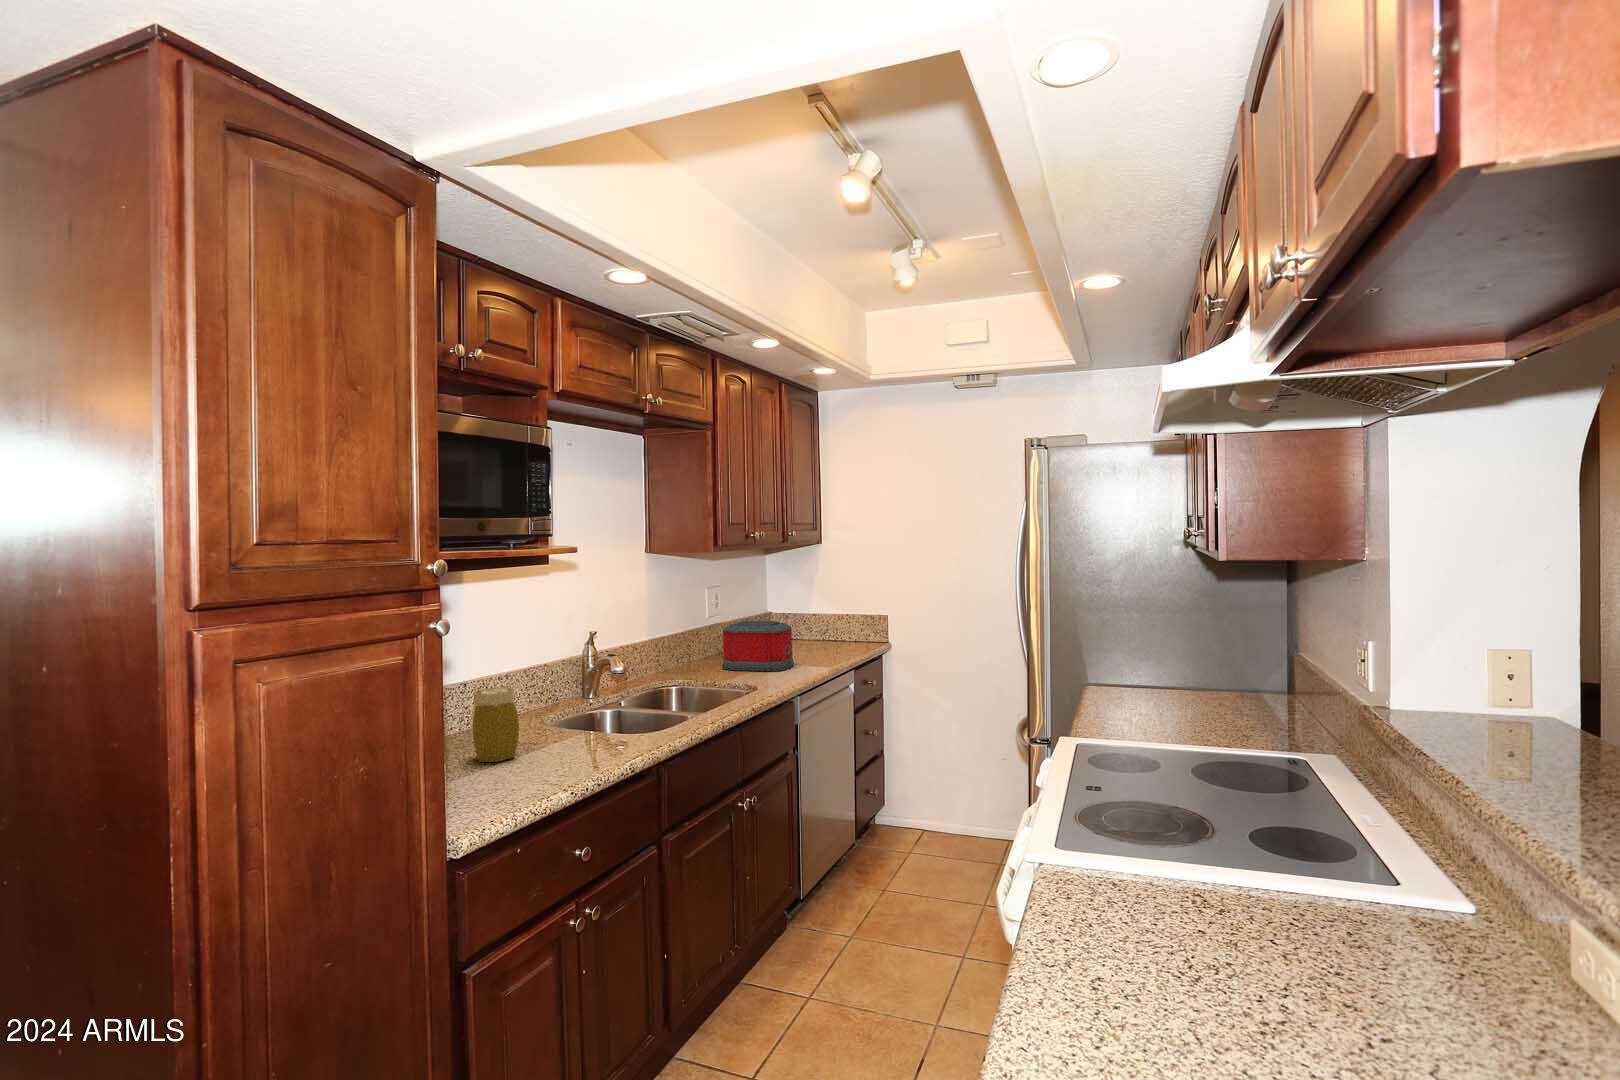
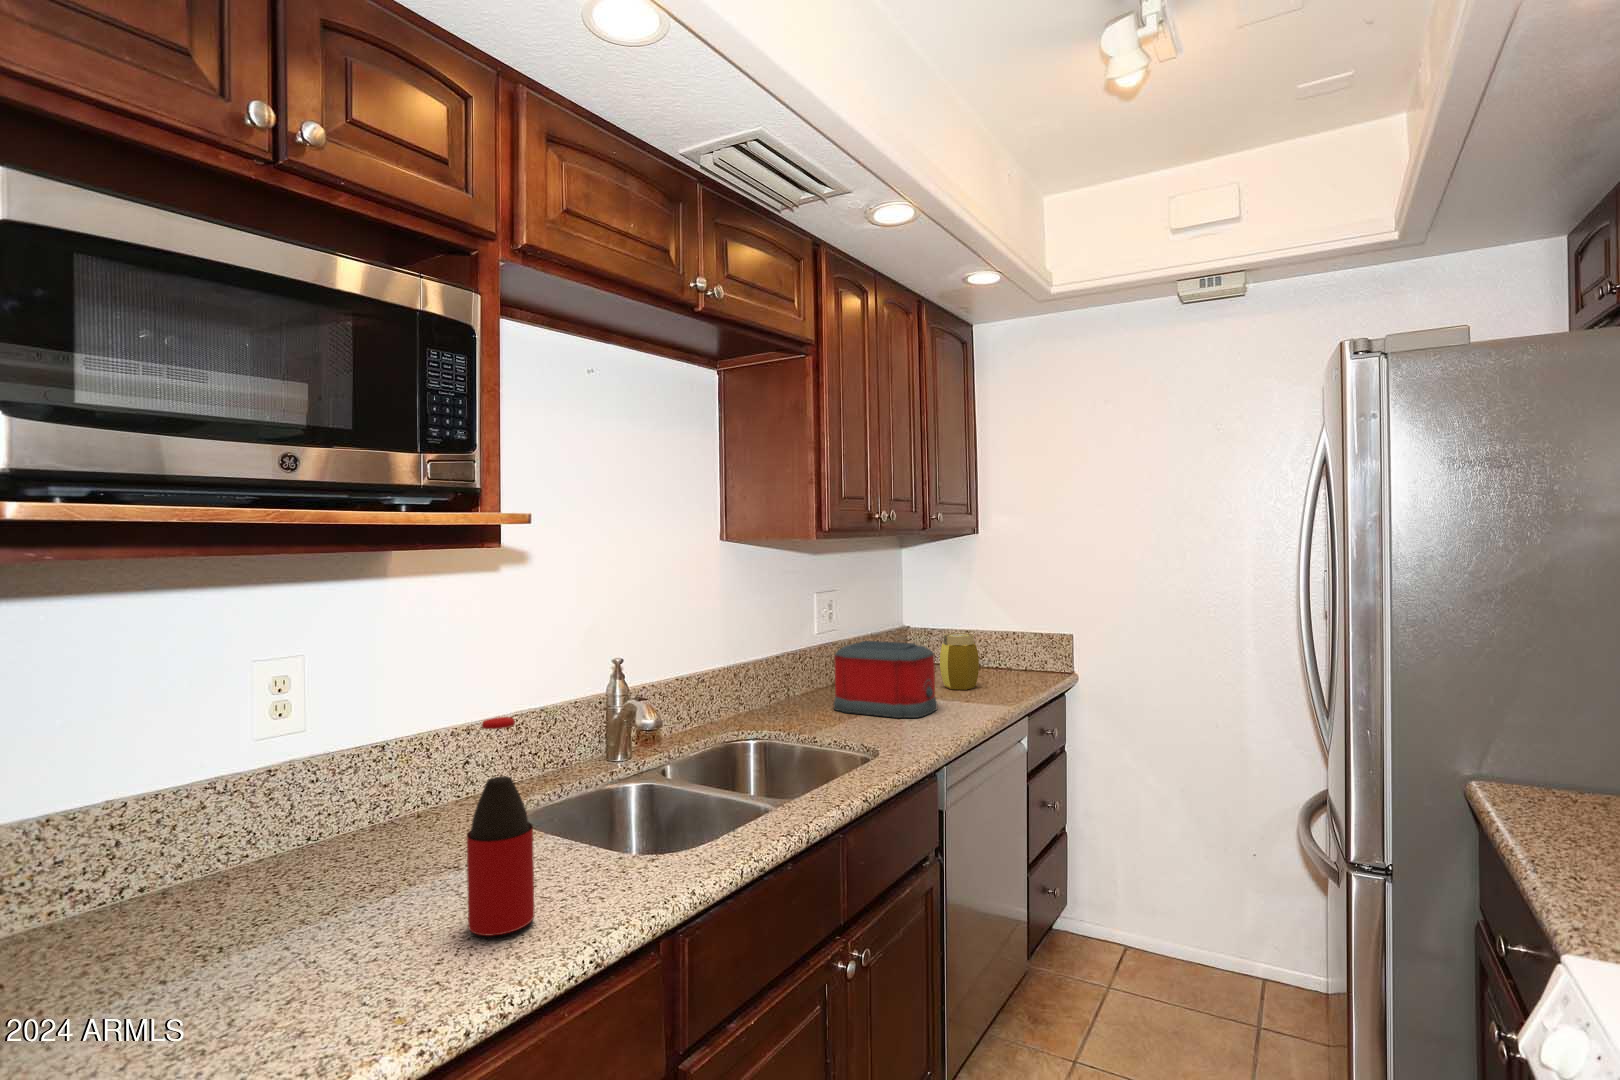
bottle: none [560,652,594,762] -> present [467,717,534,936]
jar: present [471,687,519,762] -> present [940,633,979,690]

